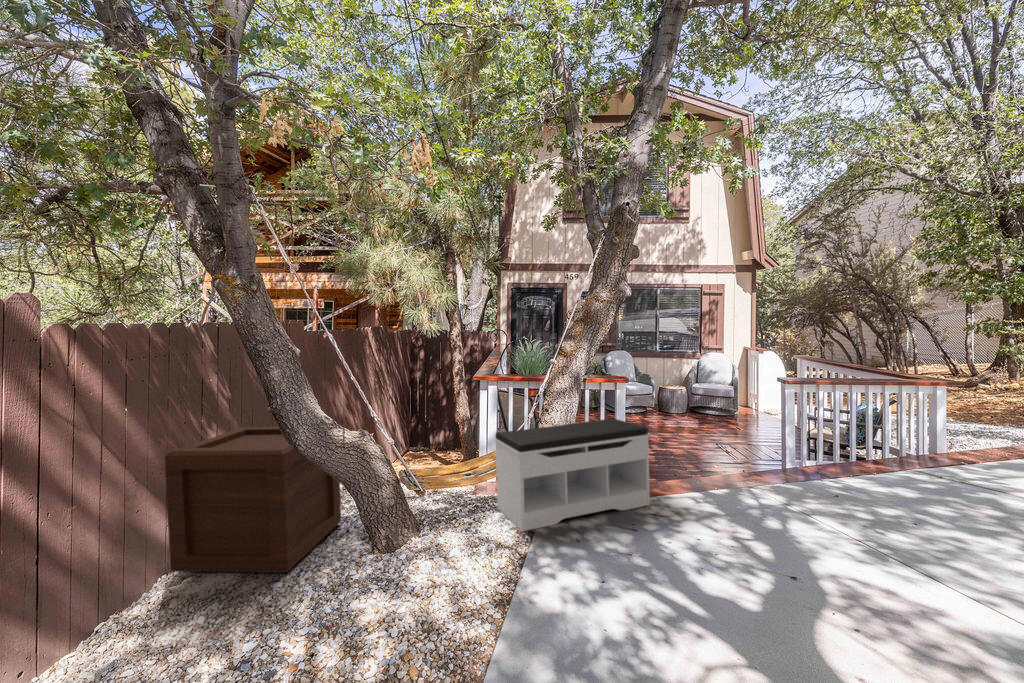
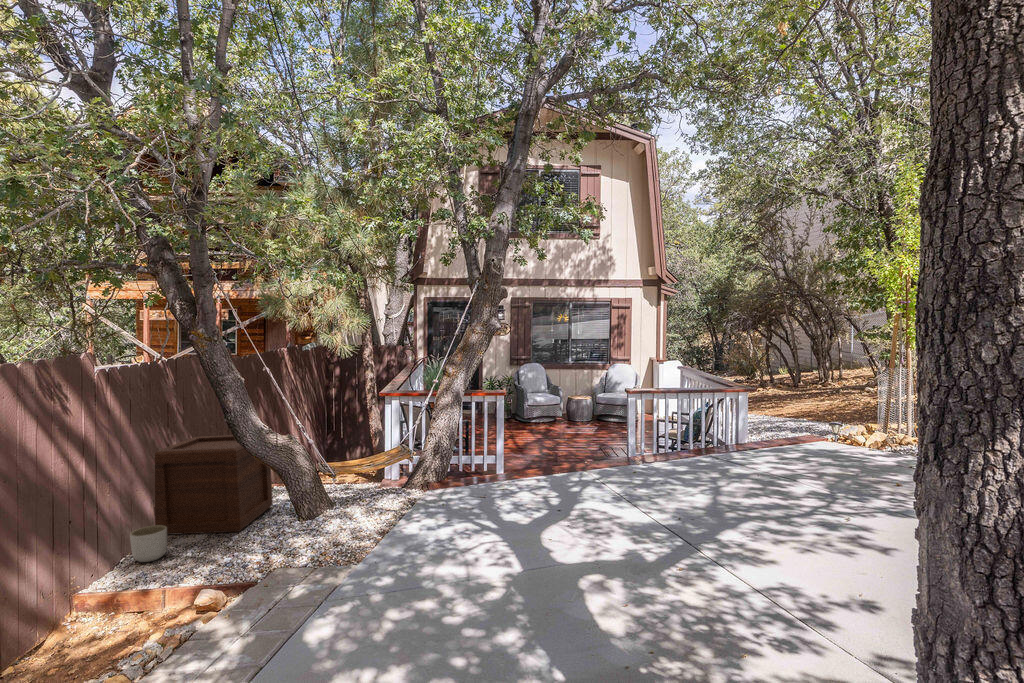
bench: present [495,419,650,531] -> none [390,424,507,505]
planter: none [112,565,174,630] -> present [130,525,167,562]

